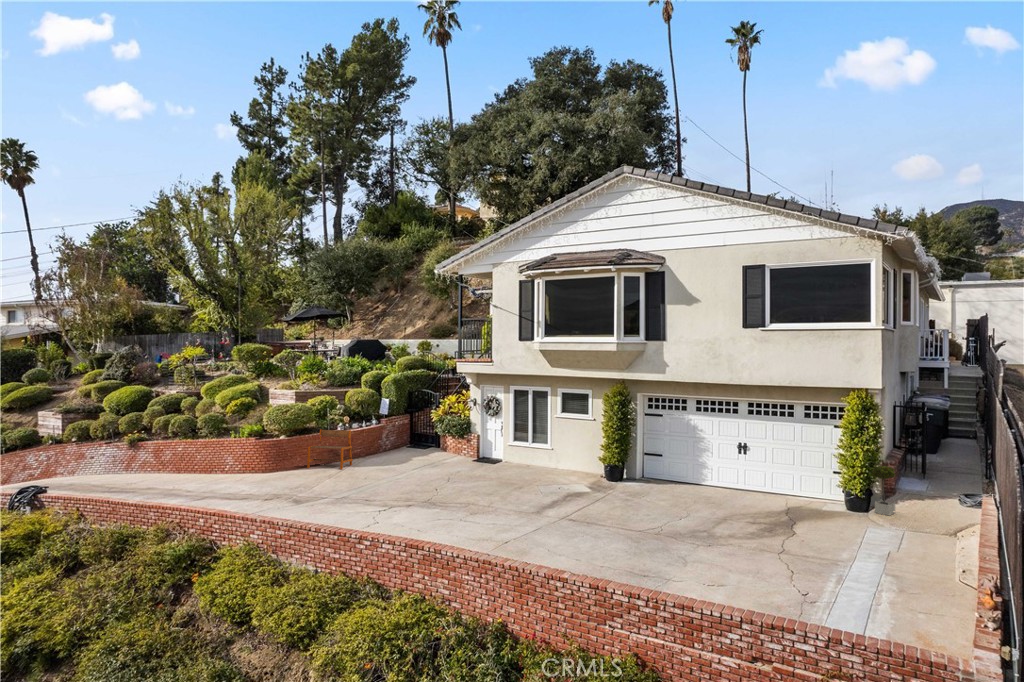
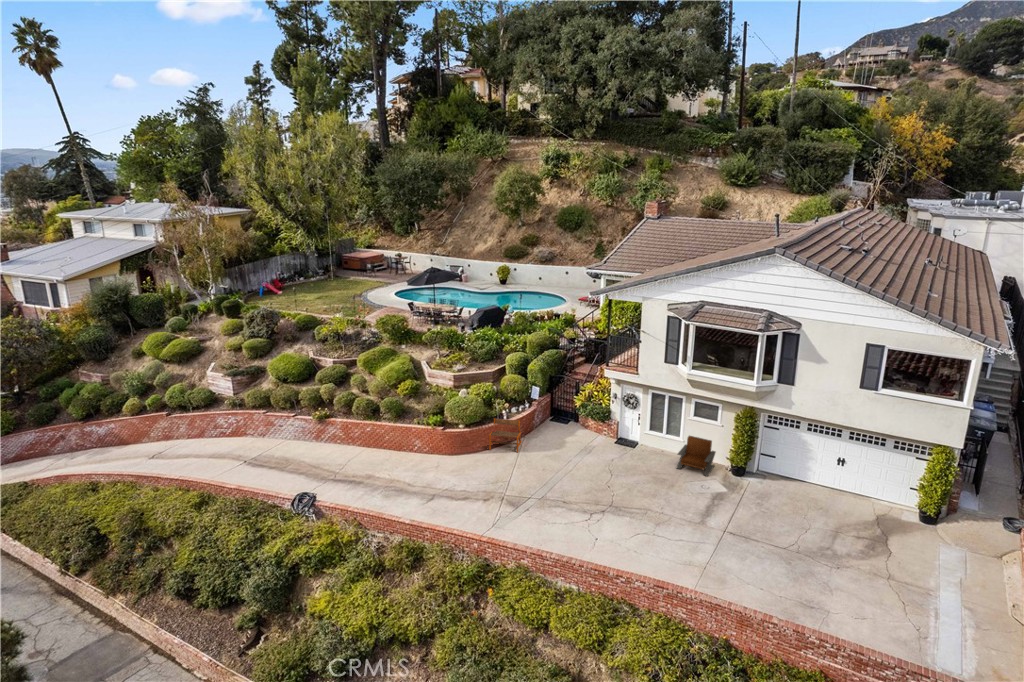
lounge chair: none [536,437,589,482] -> present [677,436,716,476]
potted tree: present [872,466,895,515] -> none [941,498,962,530]

